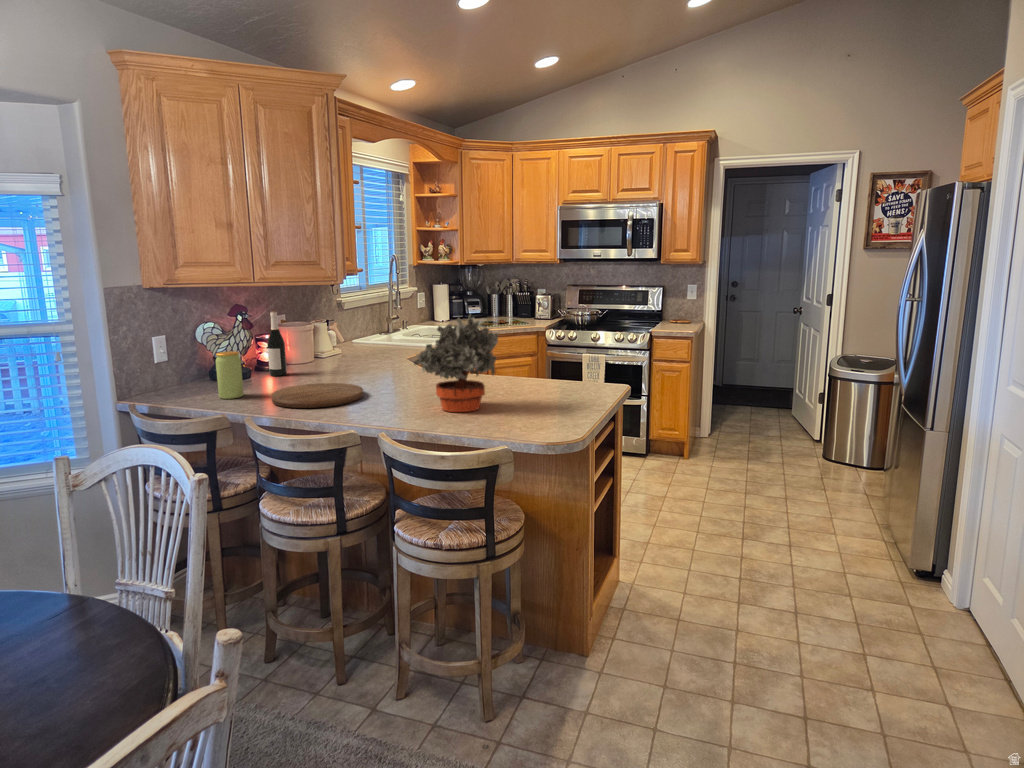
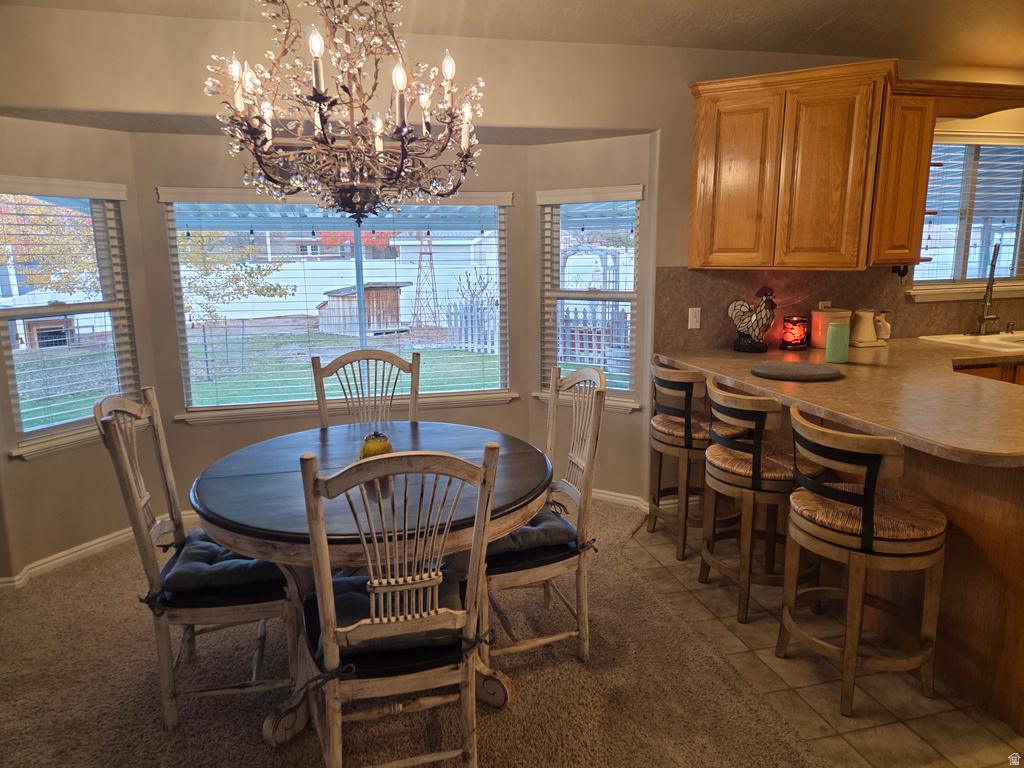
wine bottle: present [267,311,287,376] -> none [785,294,803,355]
potted plant: present [414,315,498,412] -> none [868,298,977,406]
jar: present [216,351,244,399] -> present [825,322,850,363]

